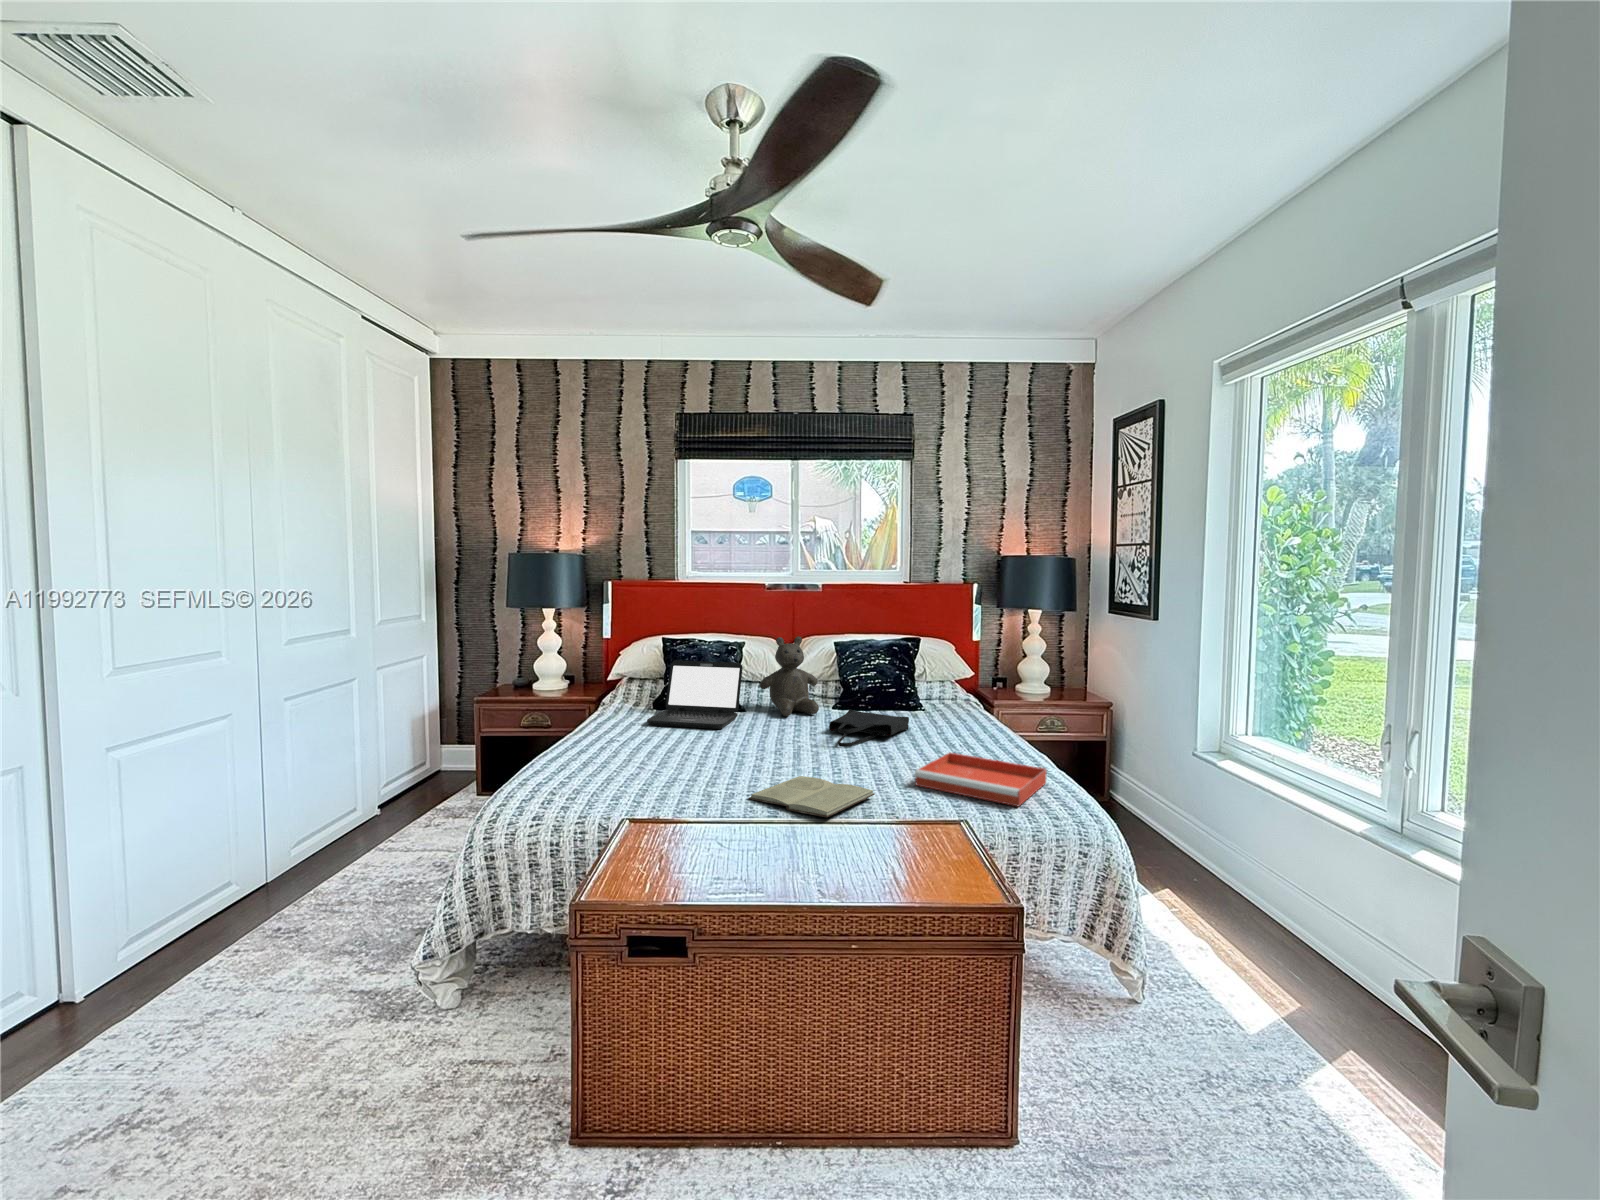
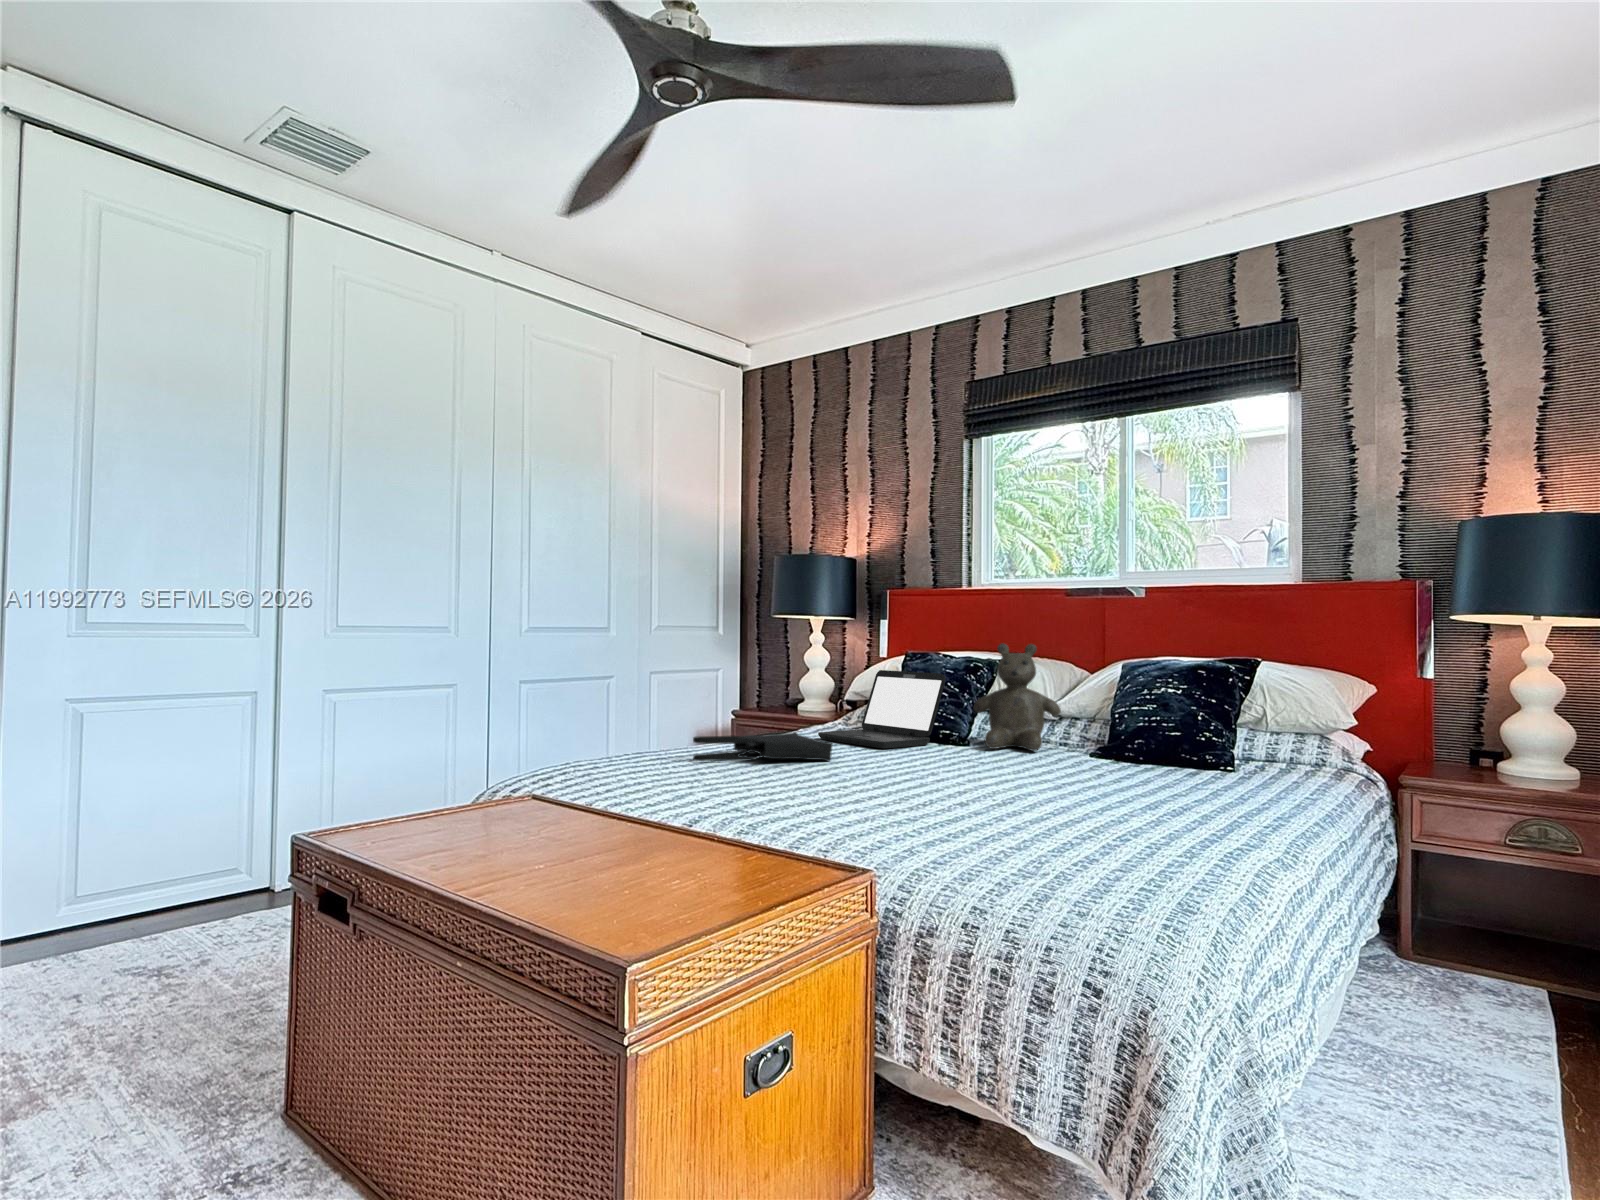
tote bag: present [829,709,909,747] -> present [693,732,832,761]
tray: present [914,753,1047,806] -> none [971,787,1187,848]
book: present [749,776,875,817] -> none [752,784,887,809]

